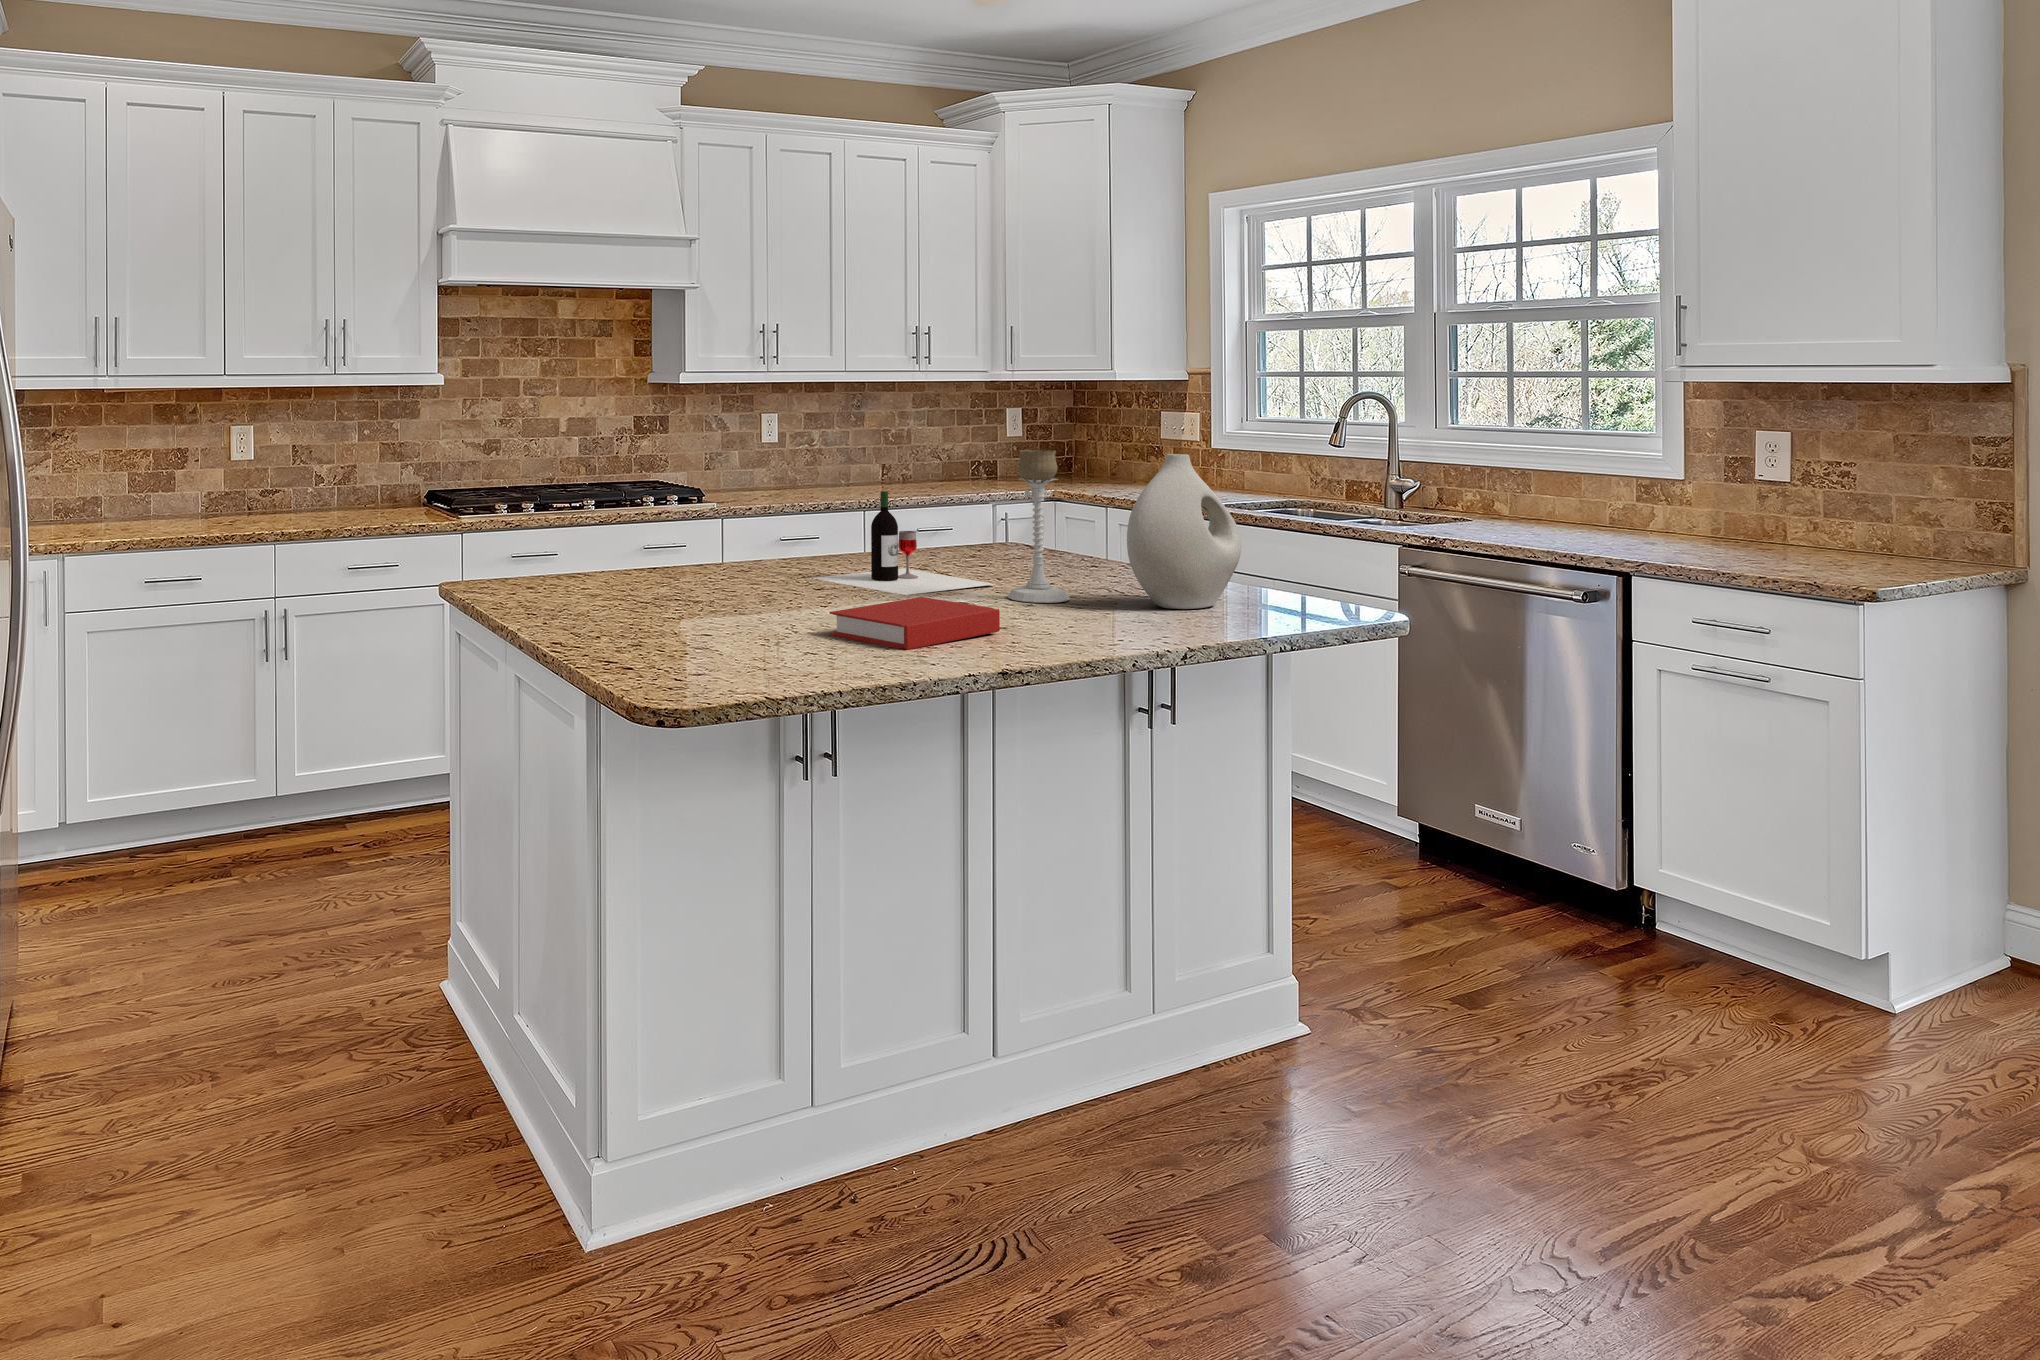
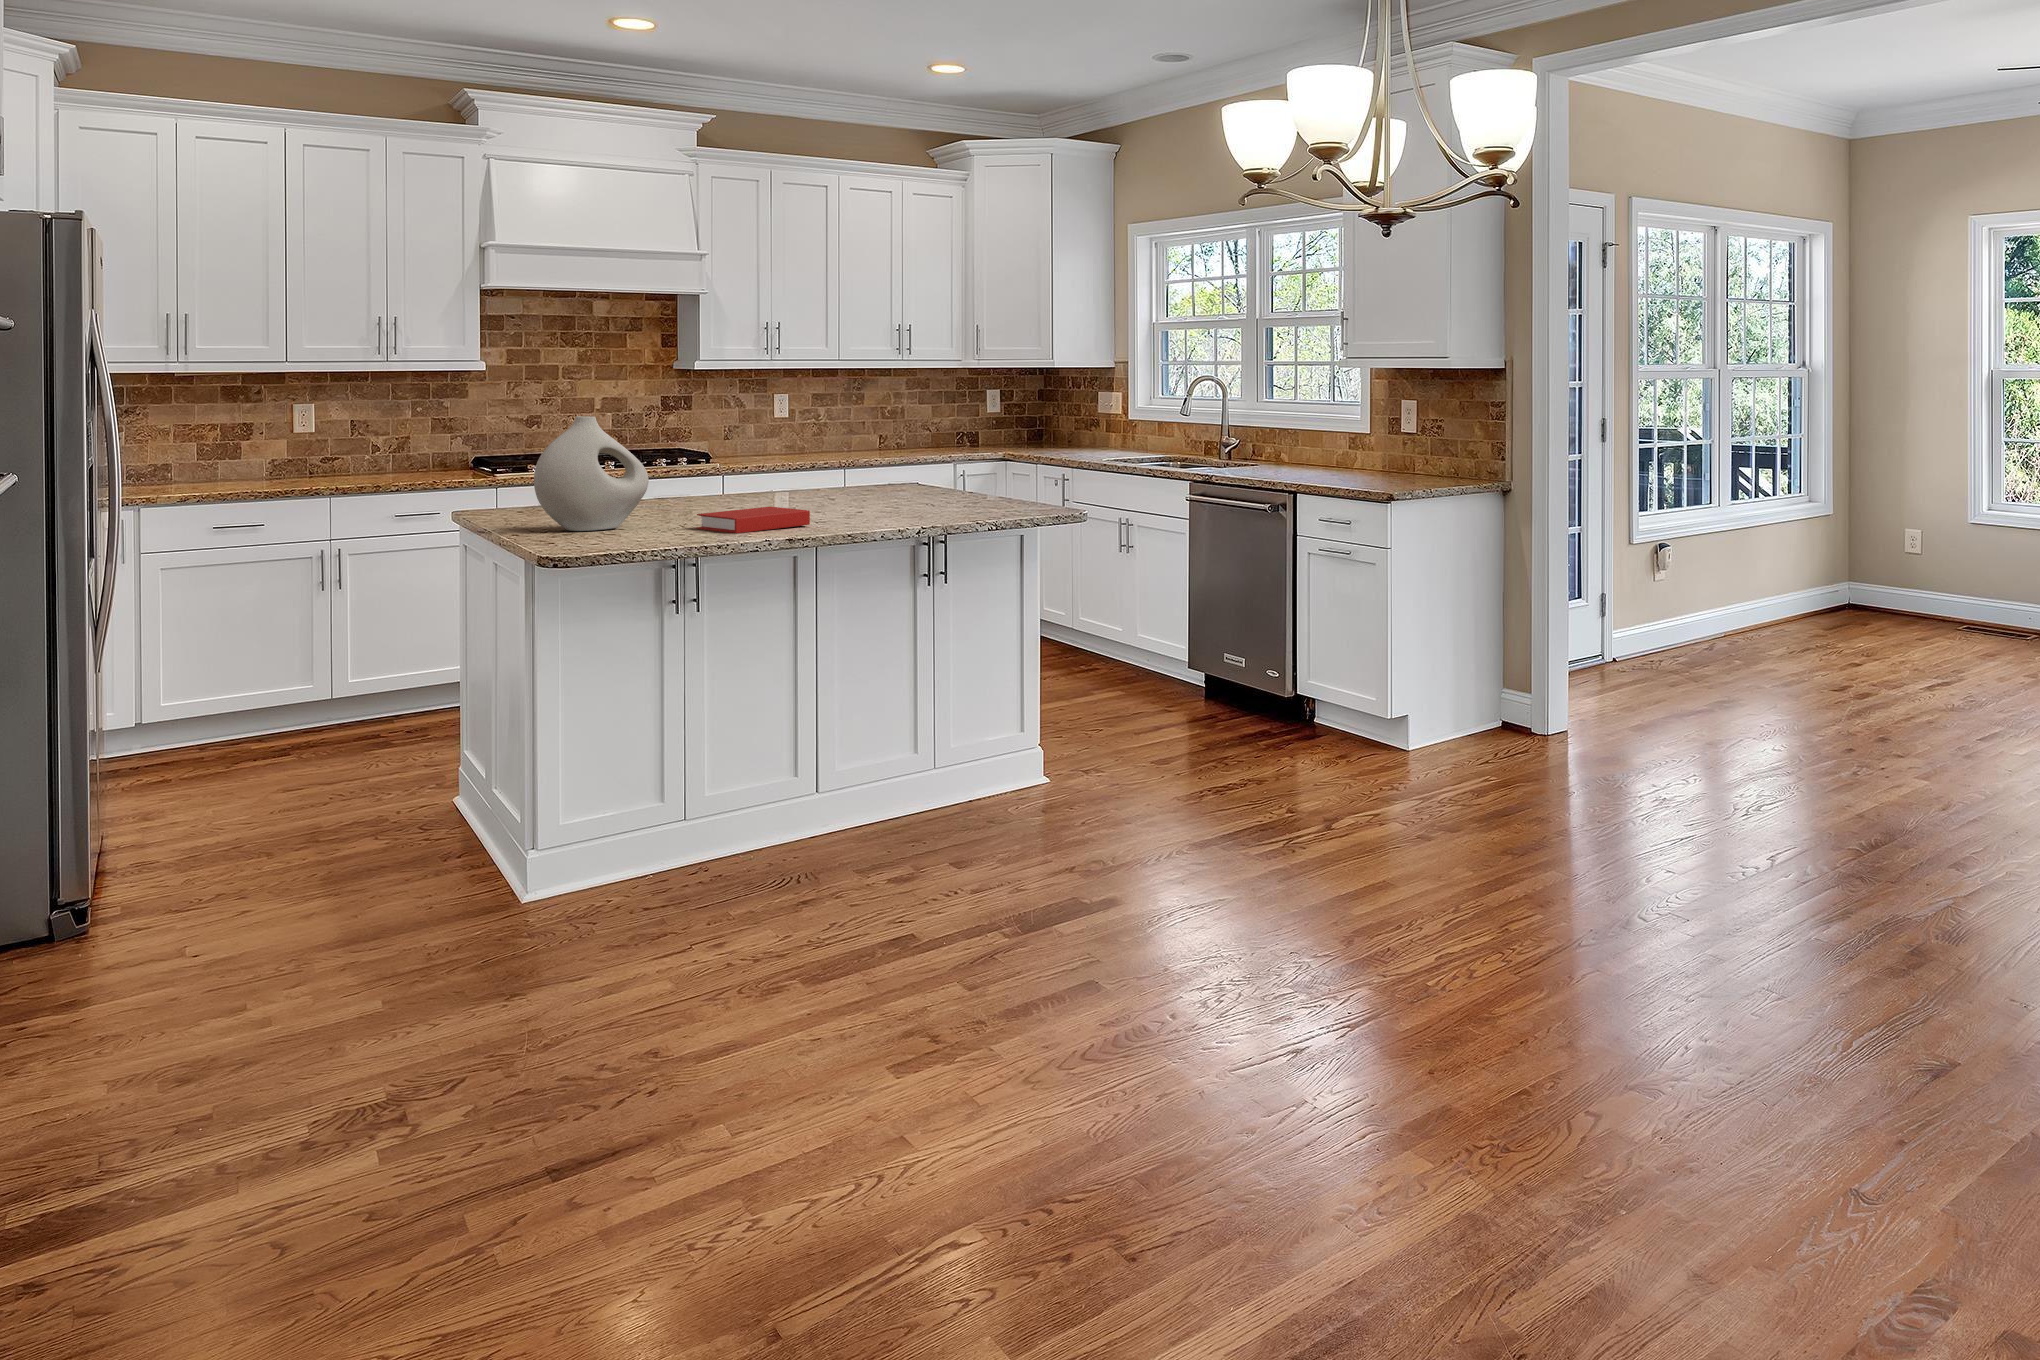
candle holder: present [1008,449,1070,603] -> none [850,413,891,513]
vase: present [1127,454,1241,609] -> present [534,416,649,531]
wine bottle: present [813,491,994,595] -> none [723,444,855,512]

